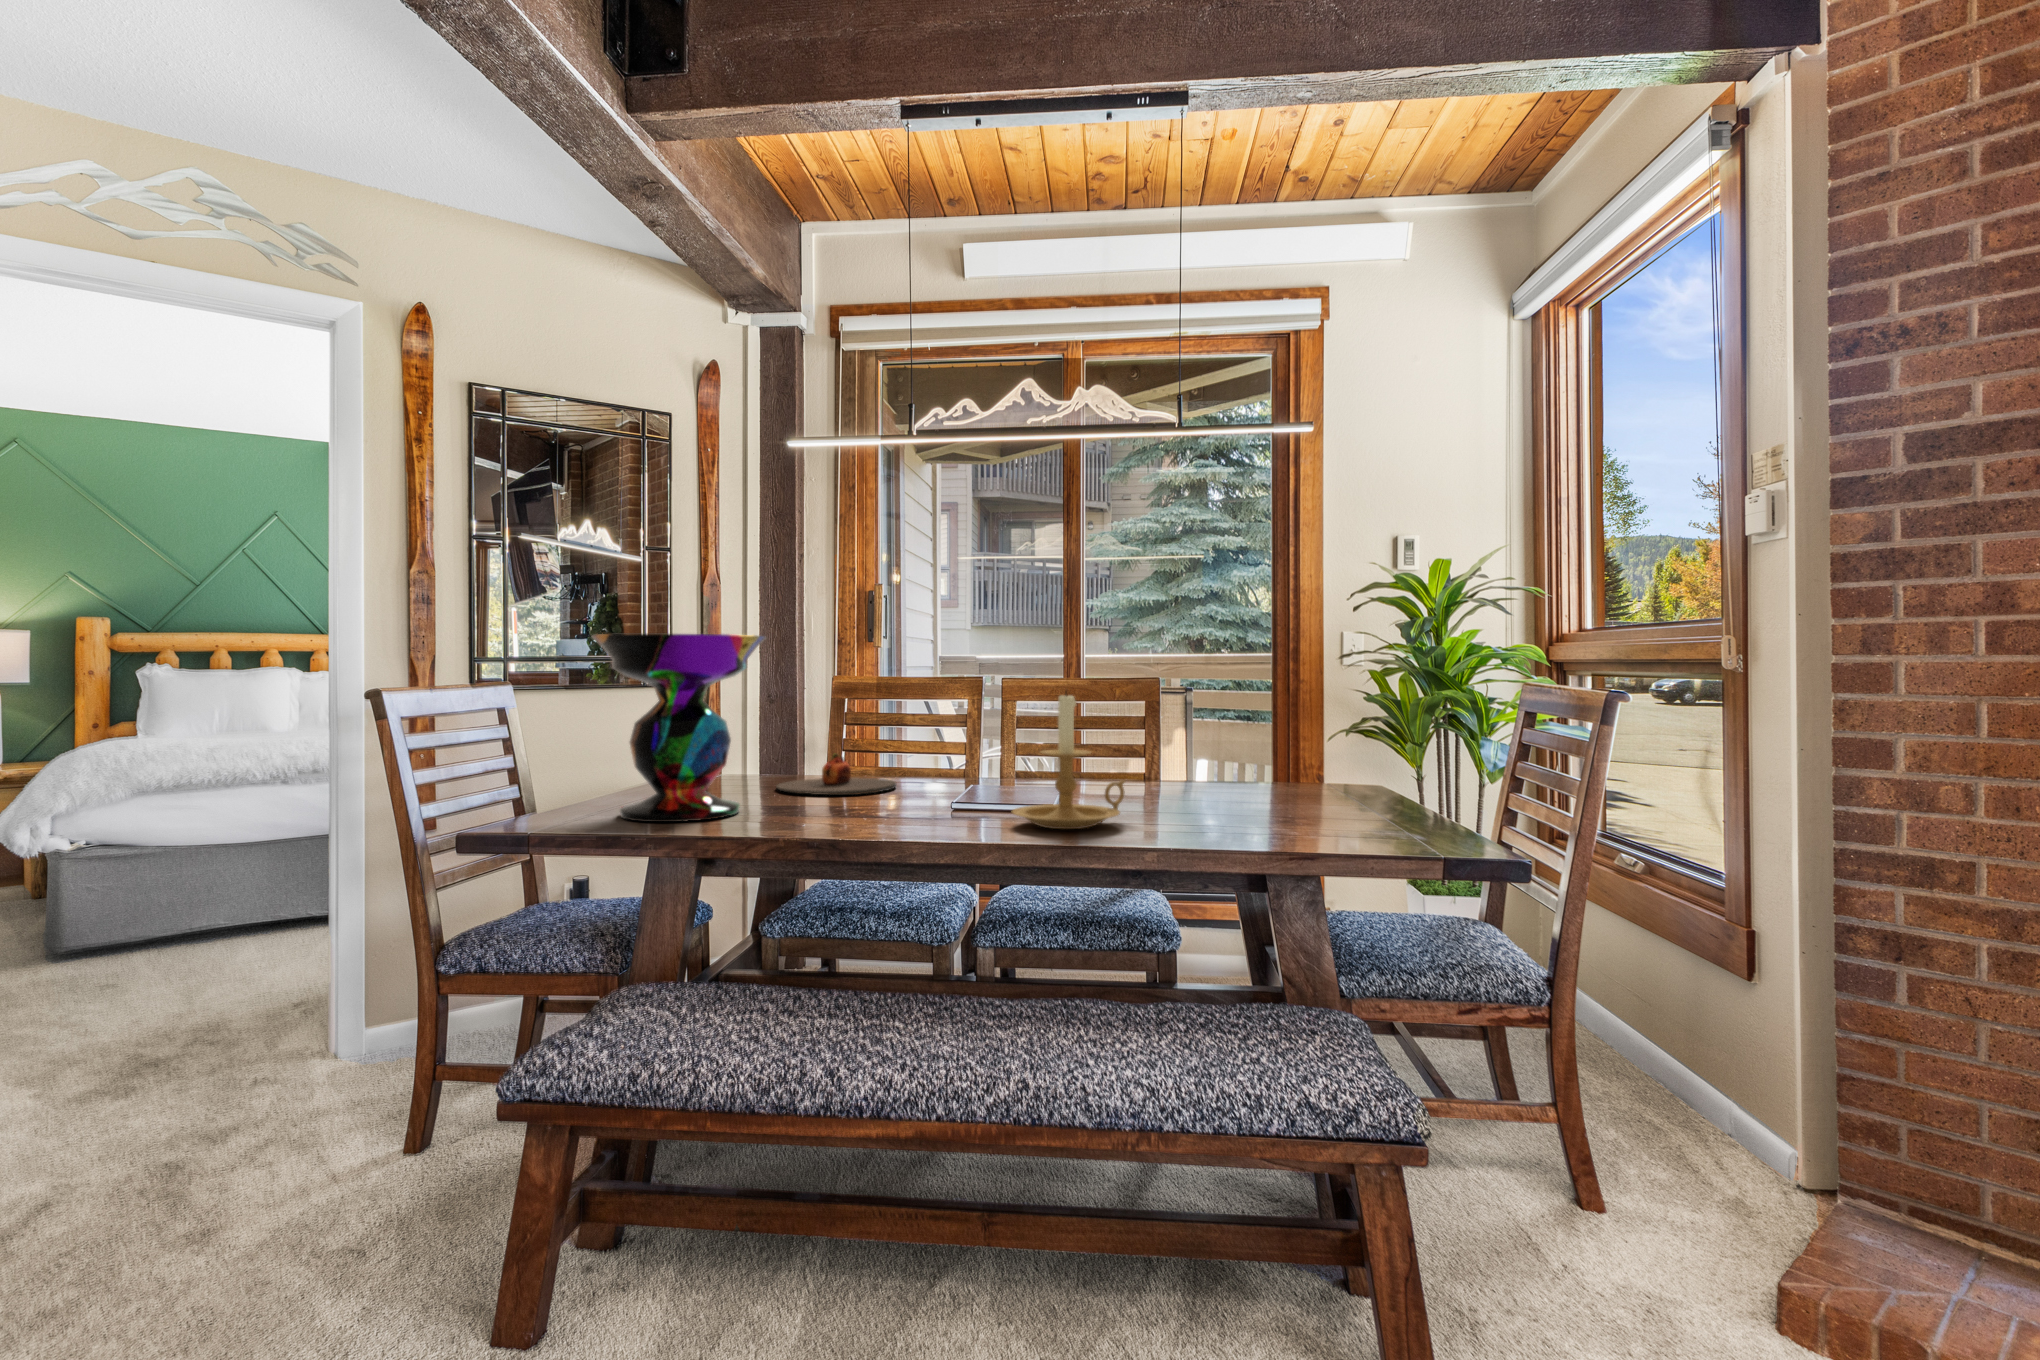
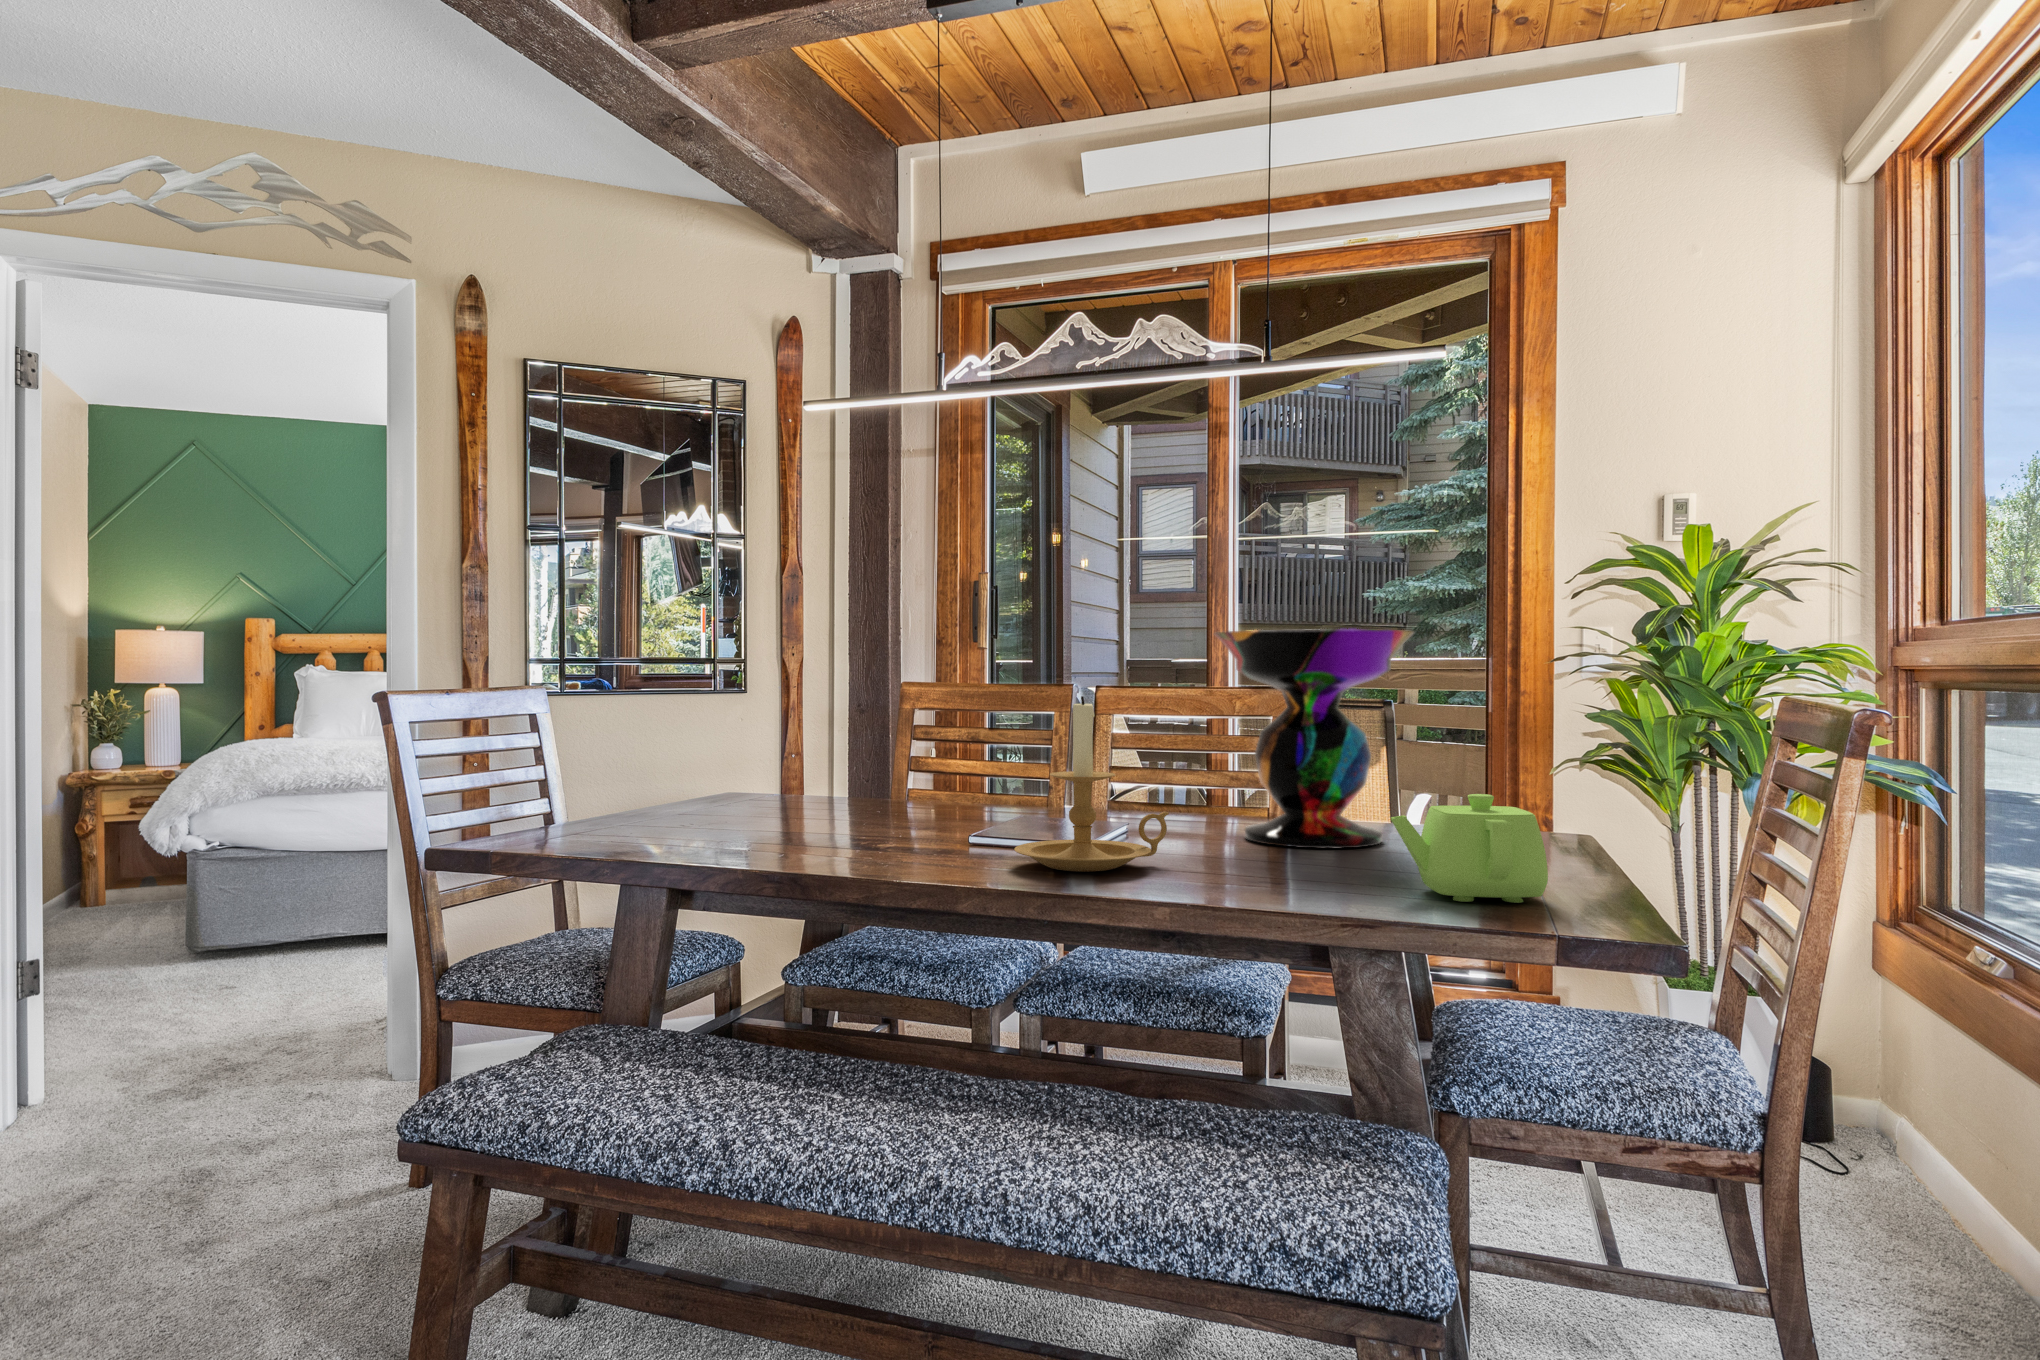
decorative bowl: present [592,634,766,822] -> present [1215,629,1414,849]
plate: present [776,754,896,795] -> none [804,771,946,821]
teapot: none [1313,760,1425,840] -> present [1391,794,1548,903]

